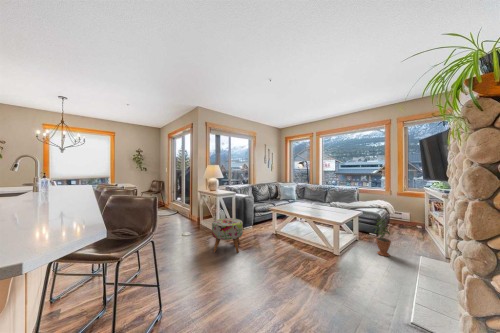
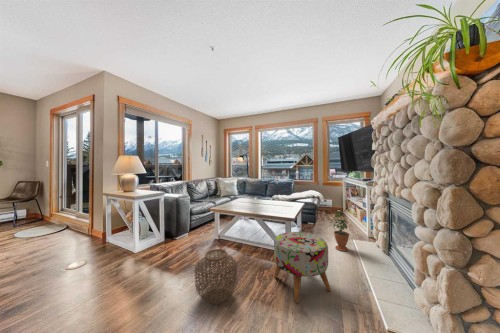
ottoman: present [212,218,243,253] -> present [274,232,331,303]
woven basket: none [253,233,280,266] -> present [195,249,237,304]

